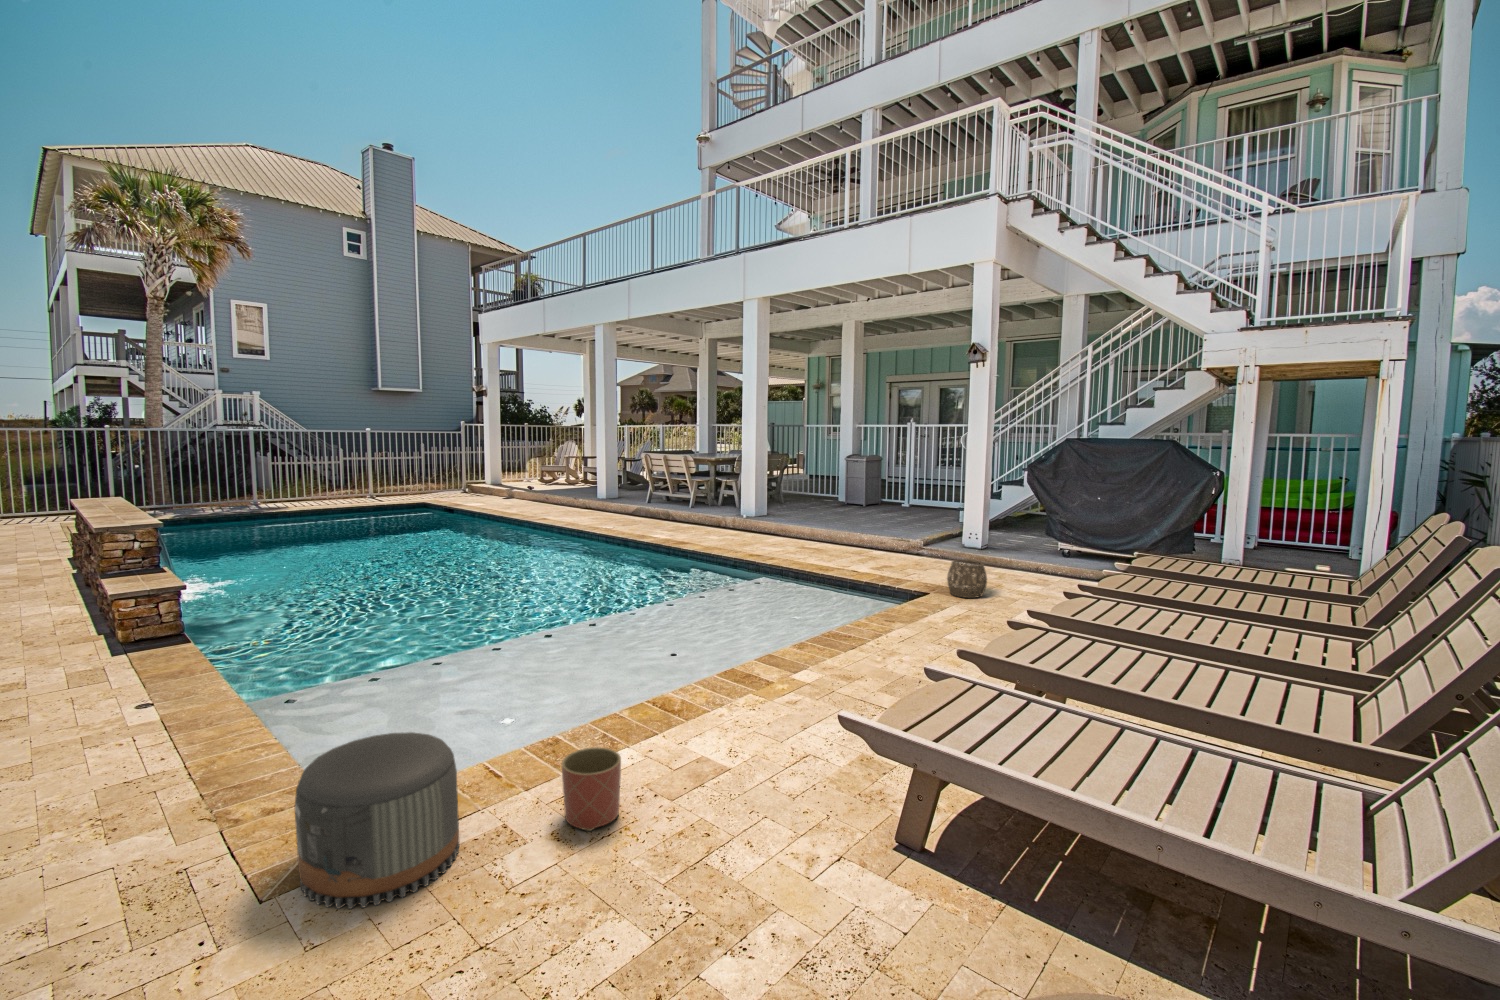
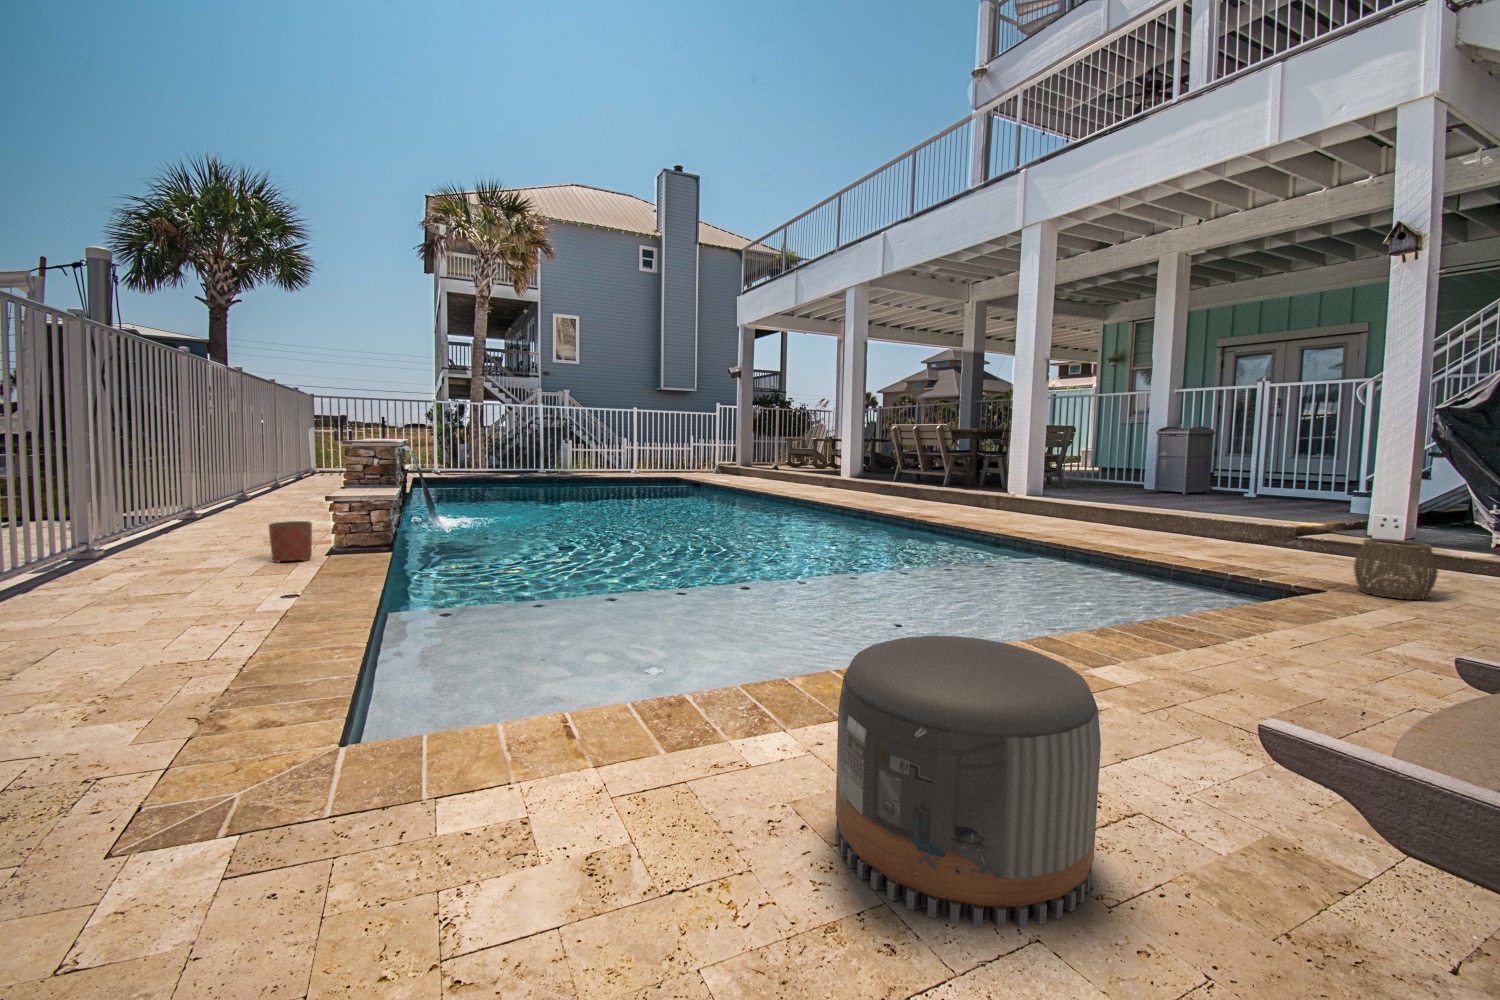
pouf: present [295,732,460,909] -> present [836,636,1101,928]
planter: present [562,747,621,831] -> present [269,521,312,563]

